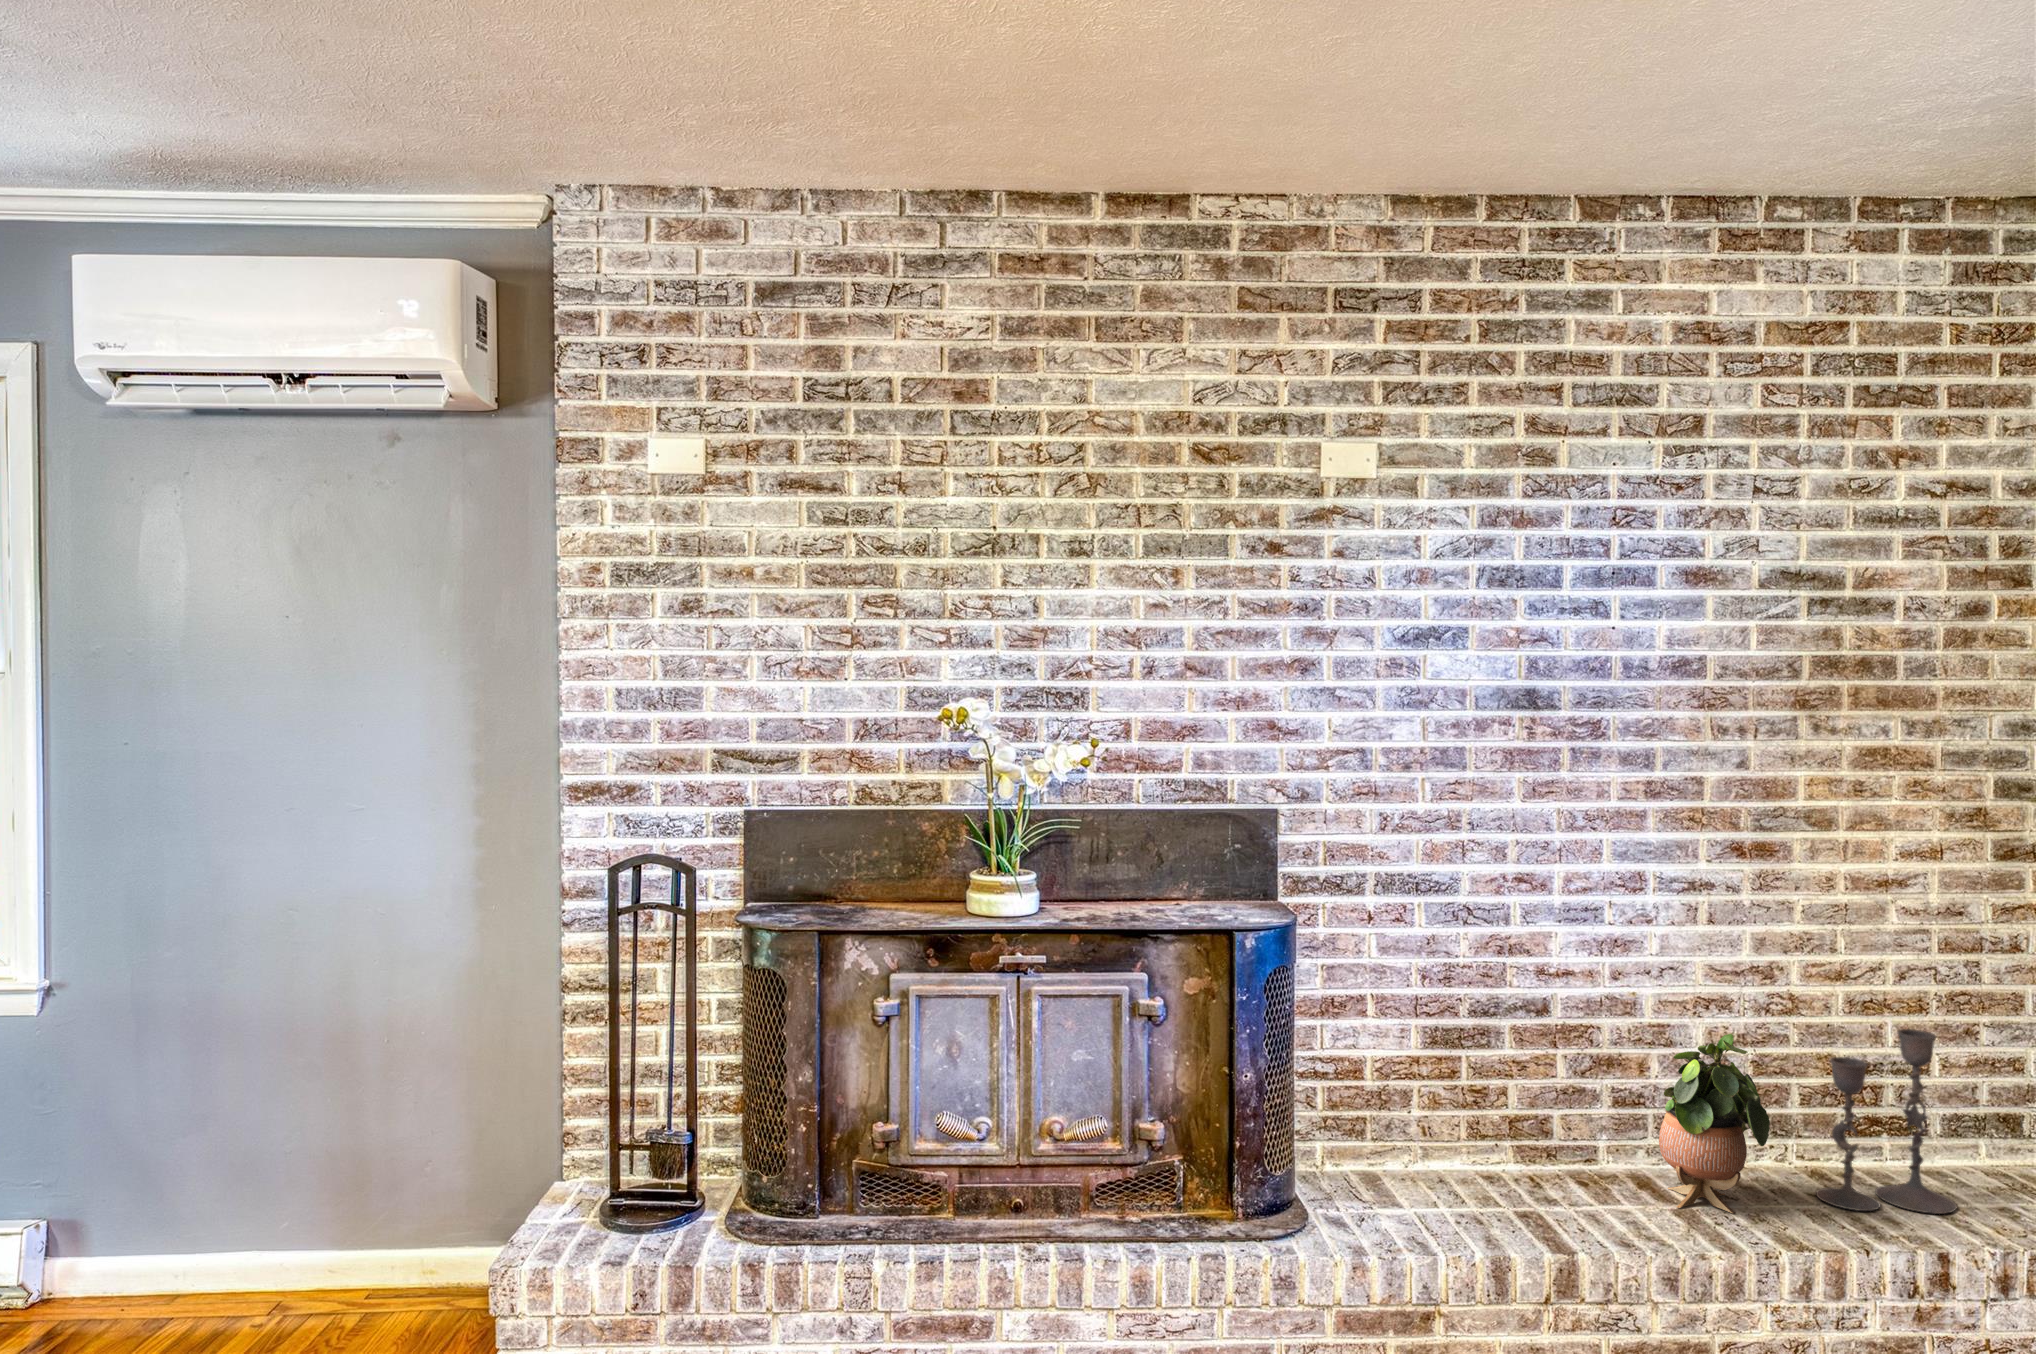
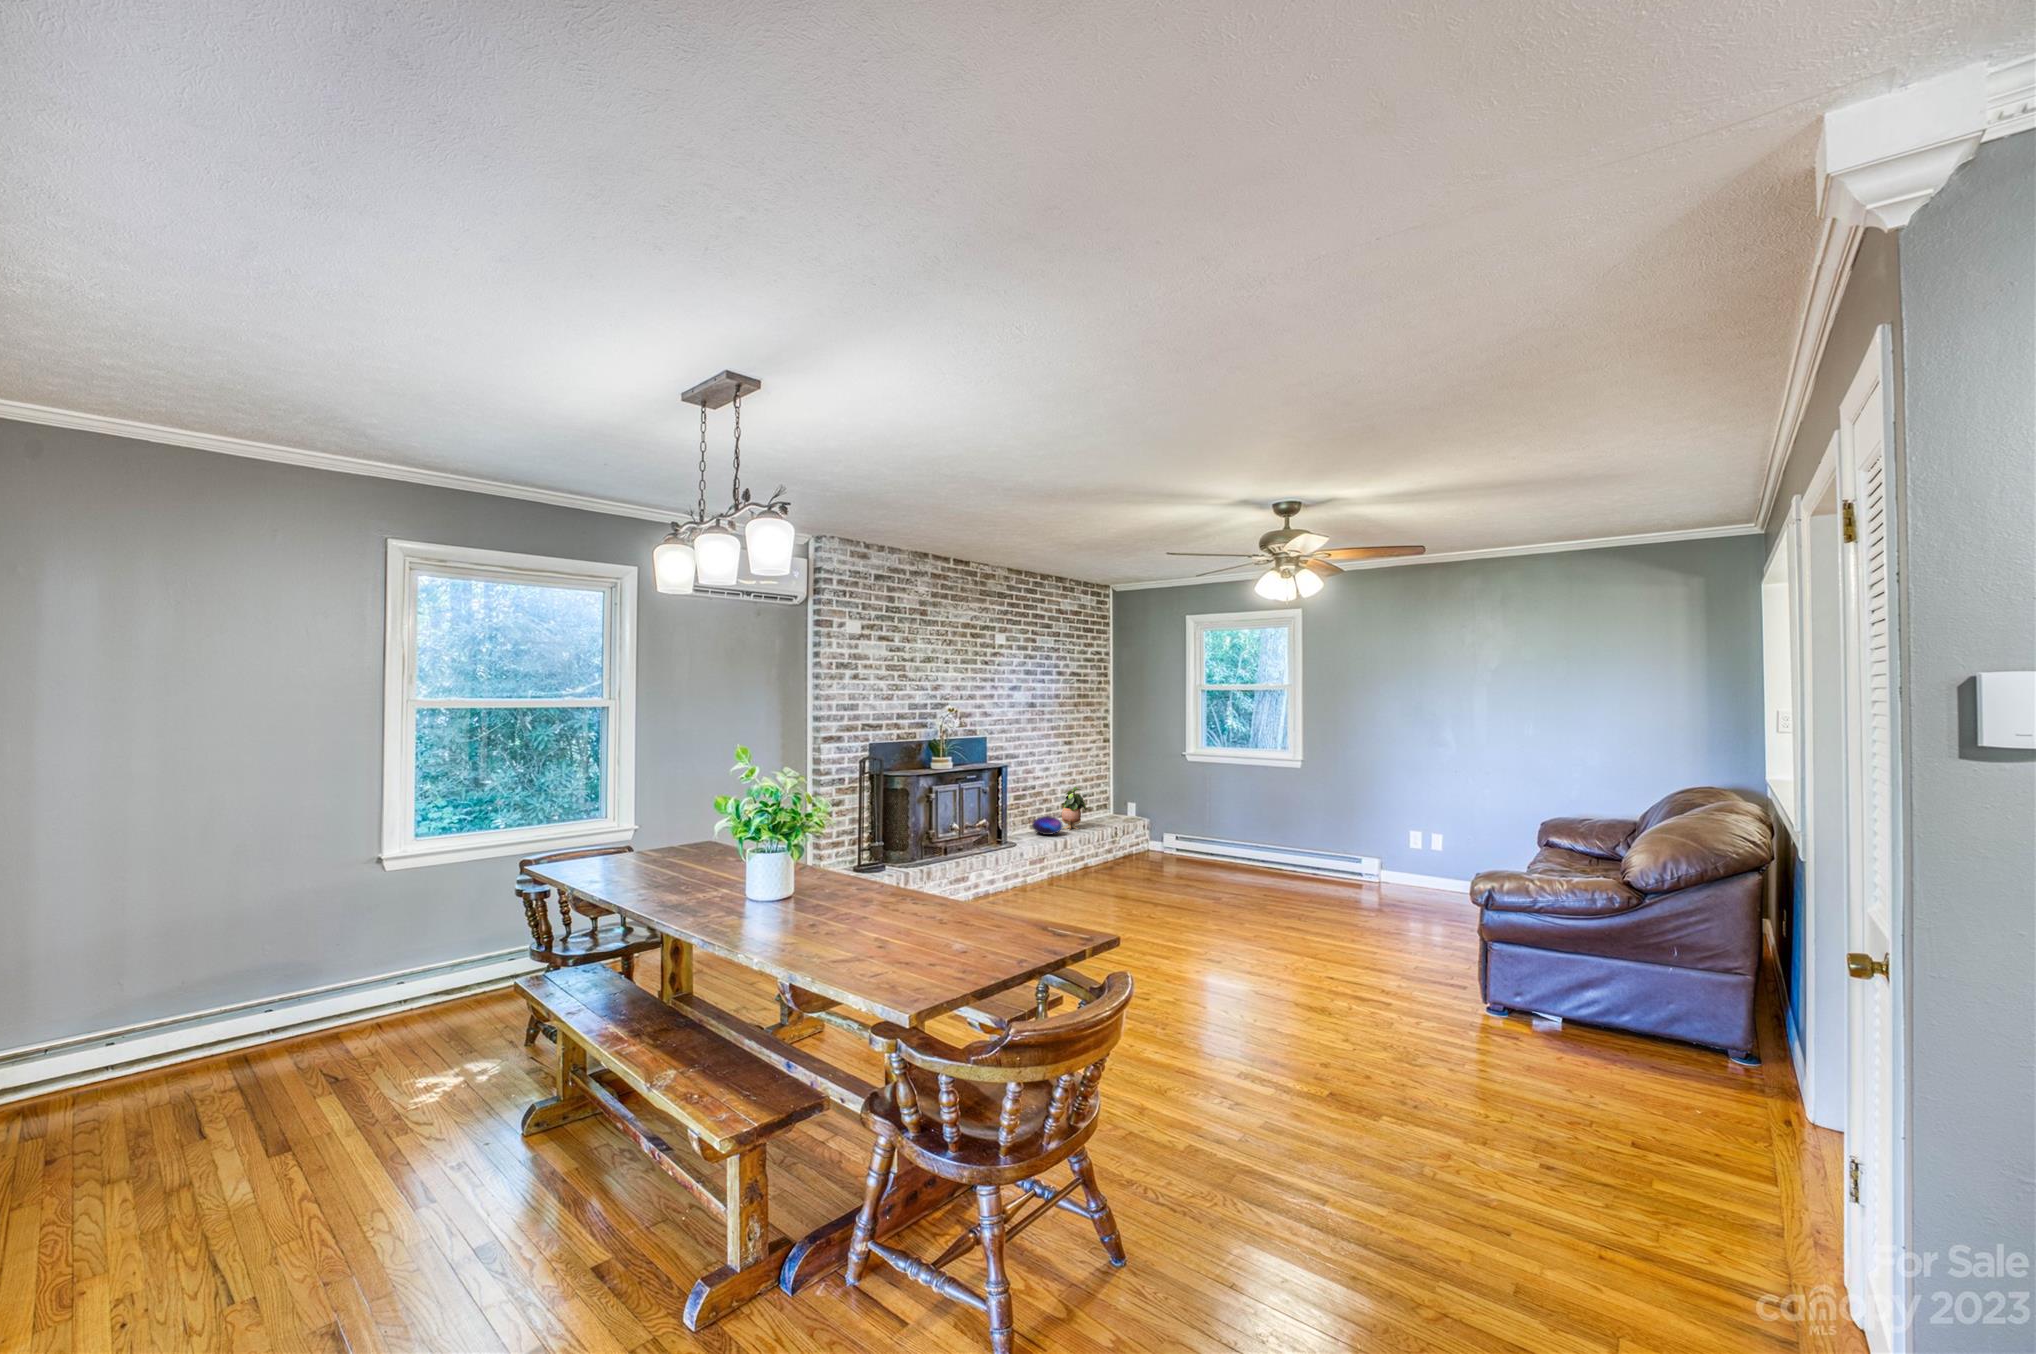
candlestick: present [1816,1029,1957,1214] -> none [1086,783,1110,825]
decorative orb: none [1475,1131,1605,1214] -> present [1032,816,1062,835]

